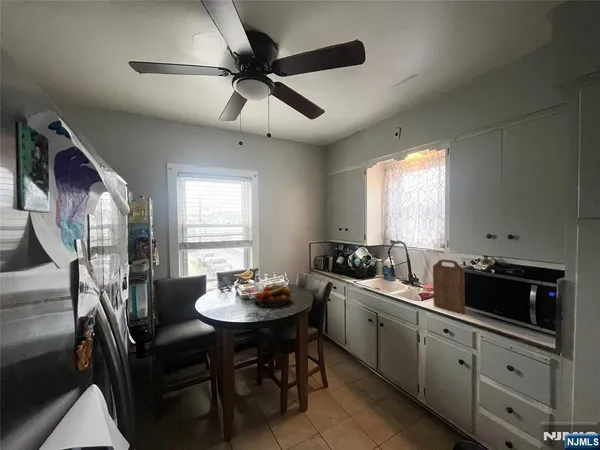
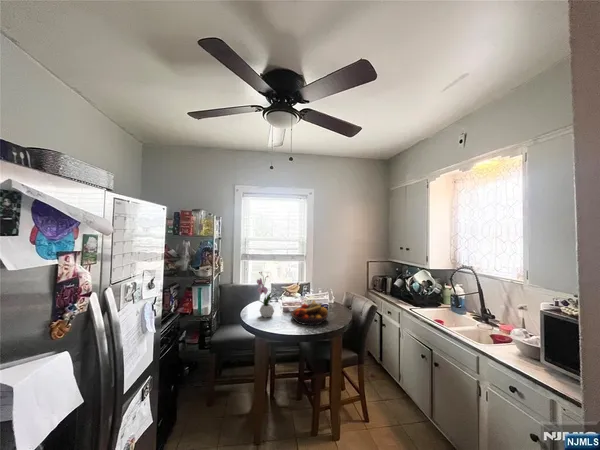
flower arrangement: none [215,258,238,306] -> present [257,272,274,318]
cutting board: present [433,259,465,313] -> none [500,296,544,371]

